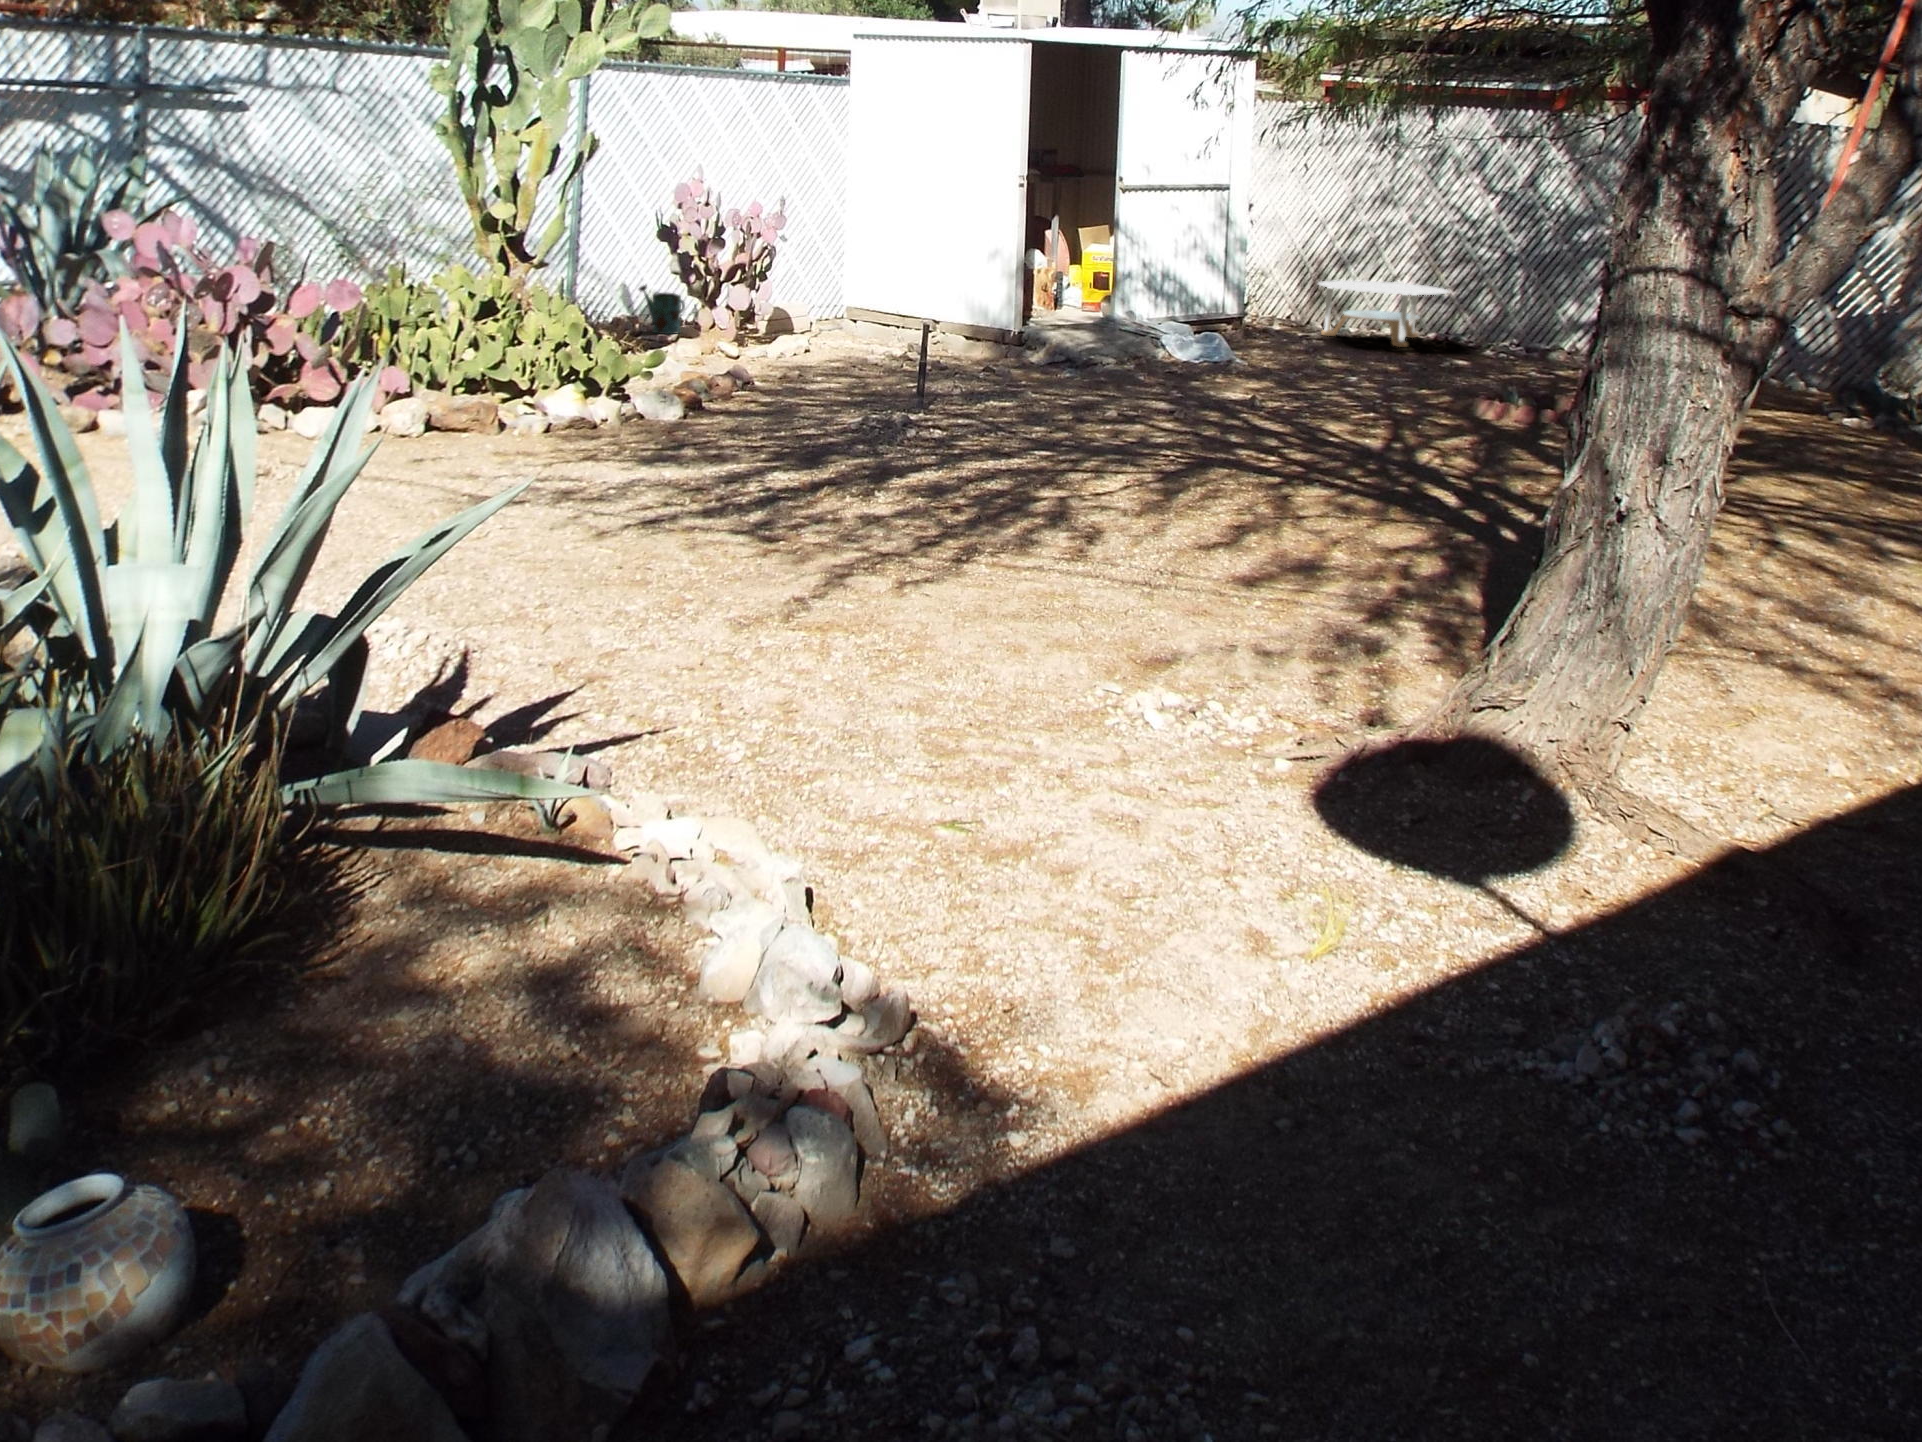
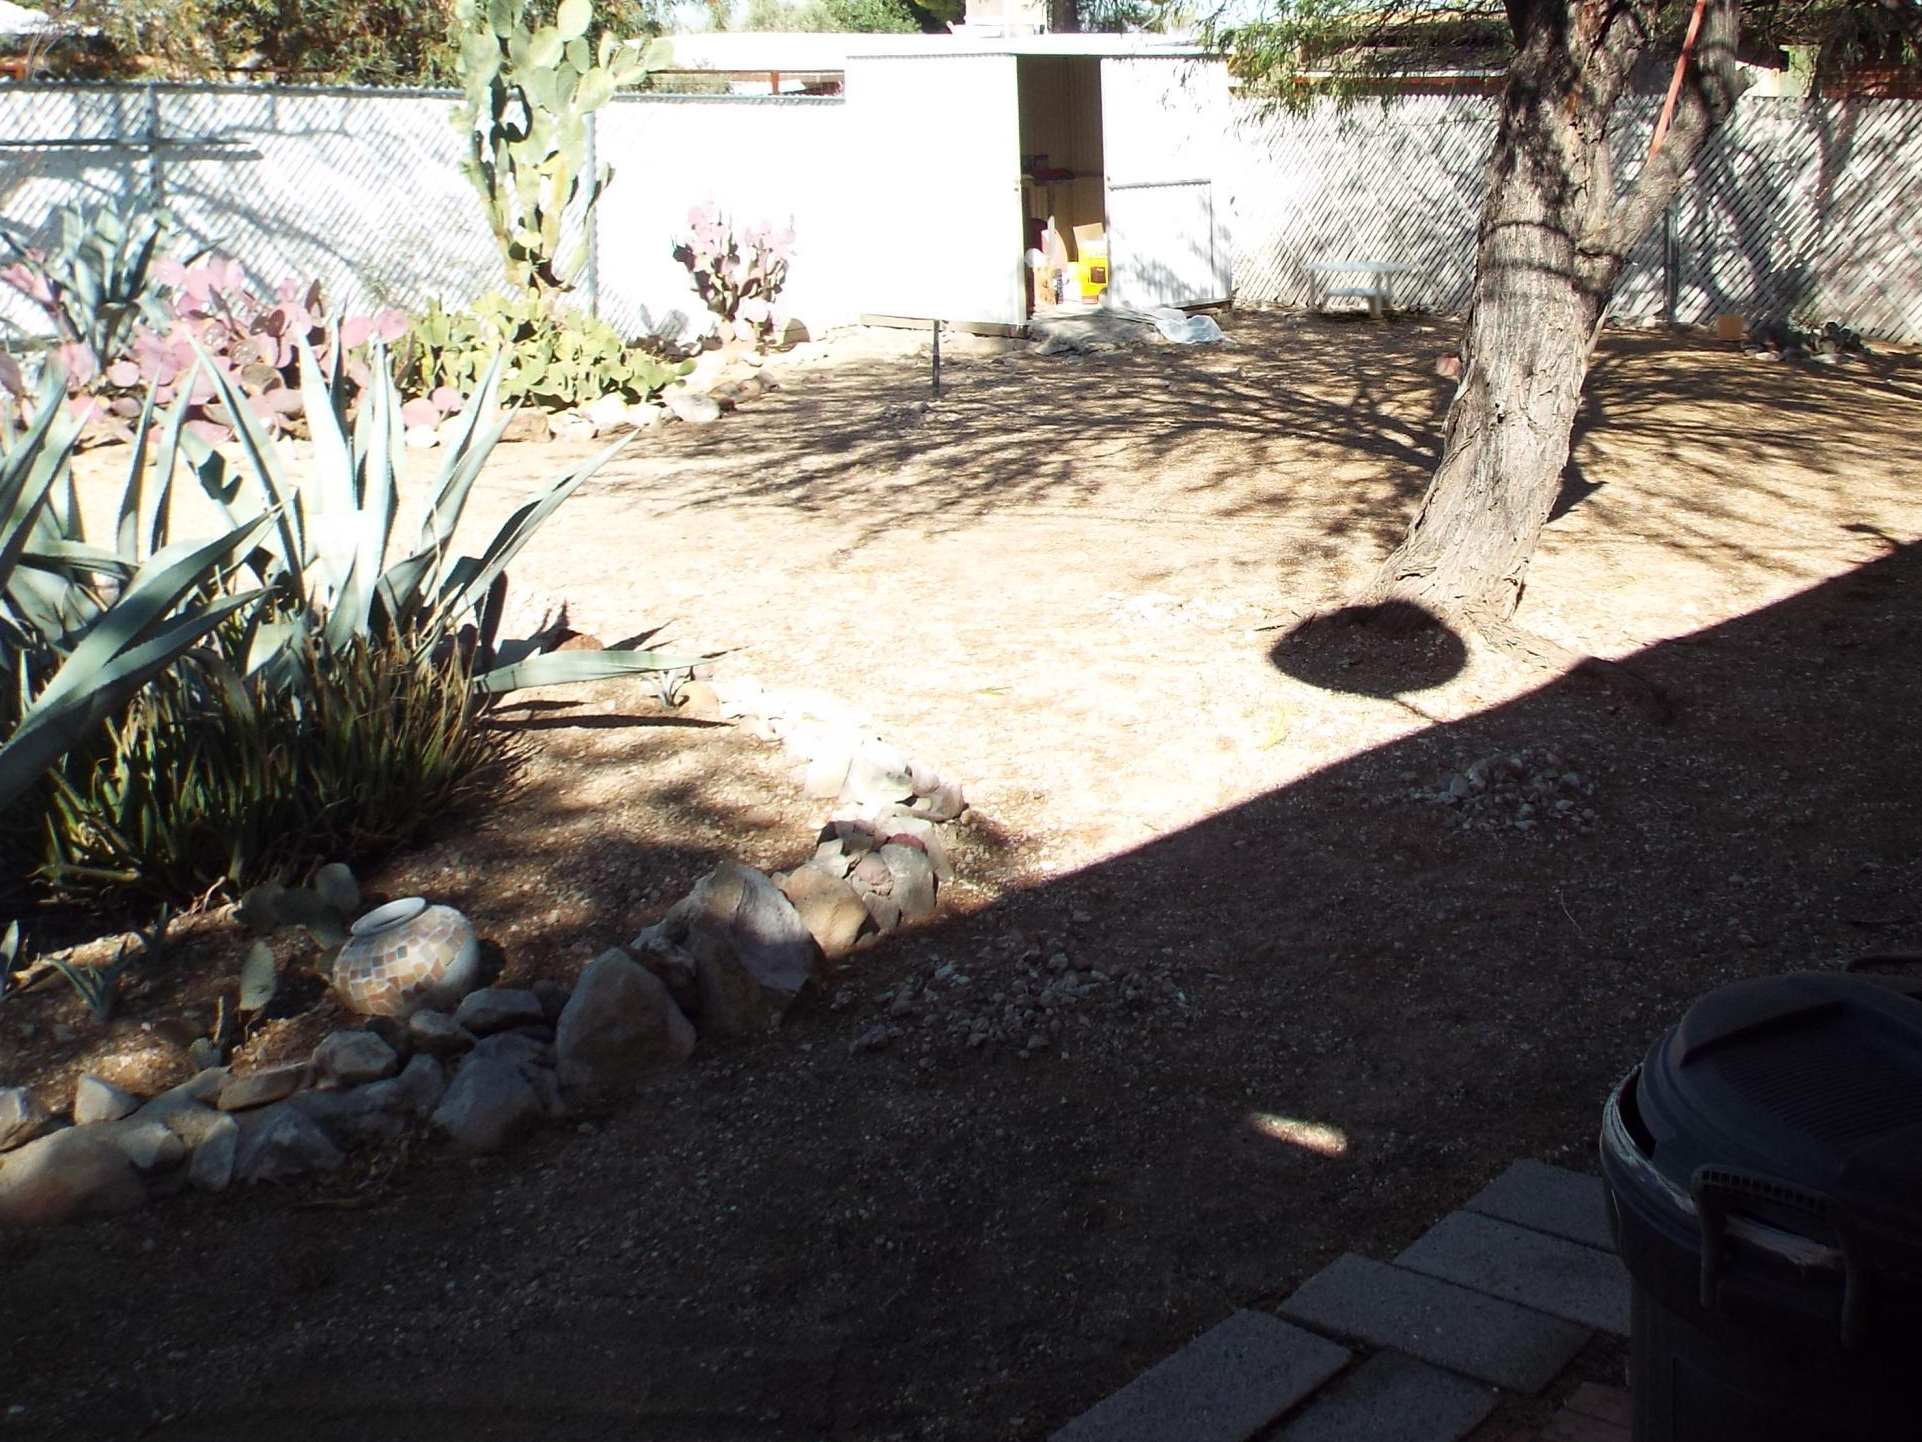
watering can: present [639,285,685,334] -> none [660,305,708,350]
planter: none [1802,368,1837,400] -> present [1716,314,1744,341]

